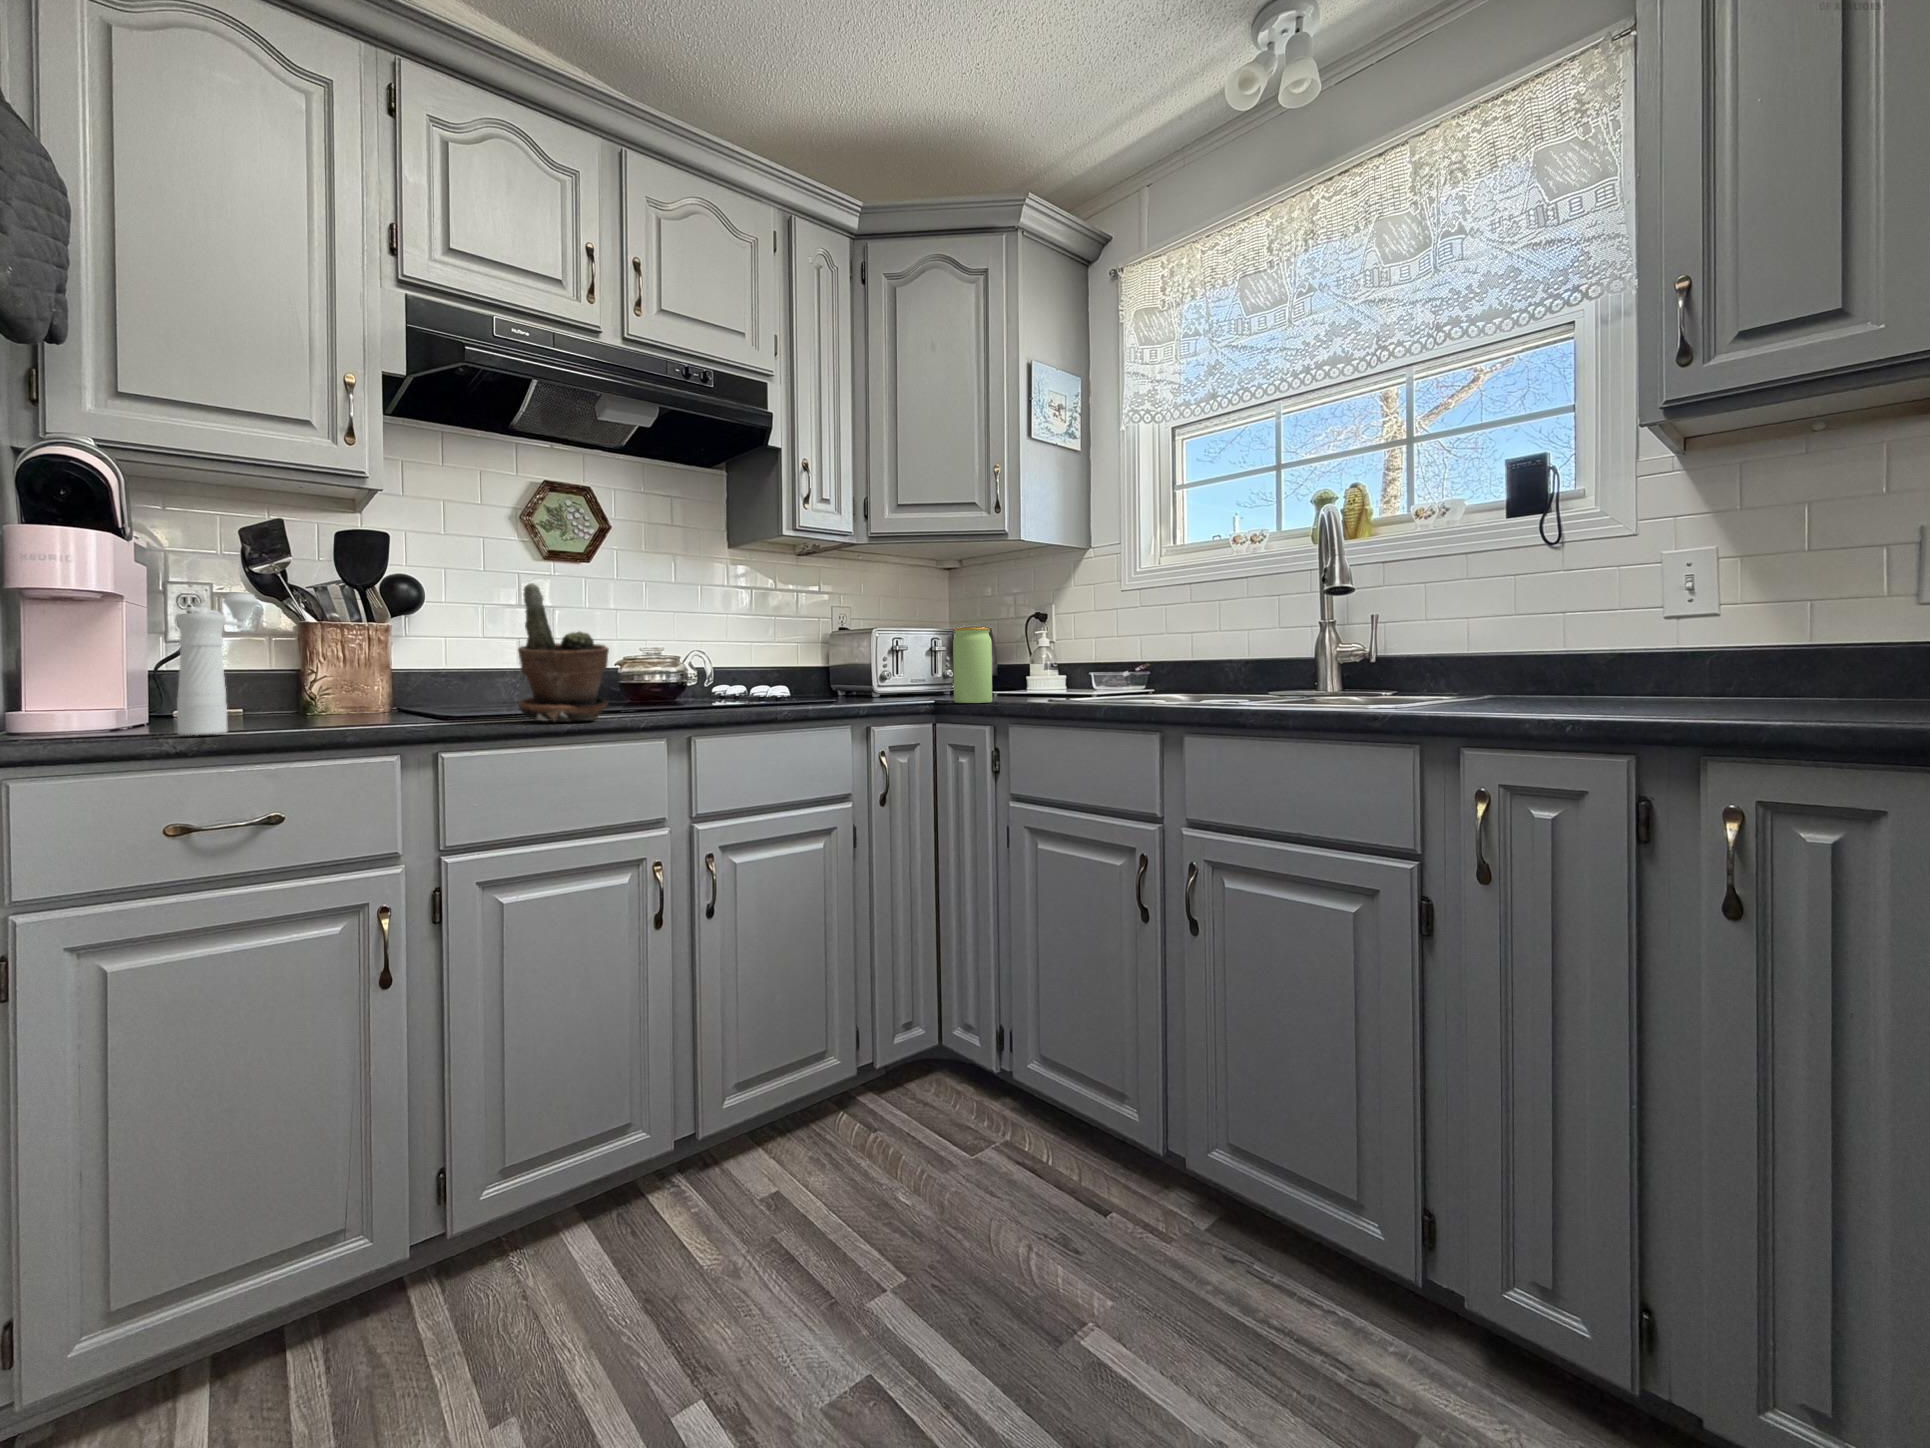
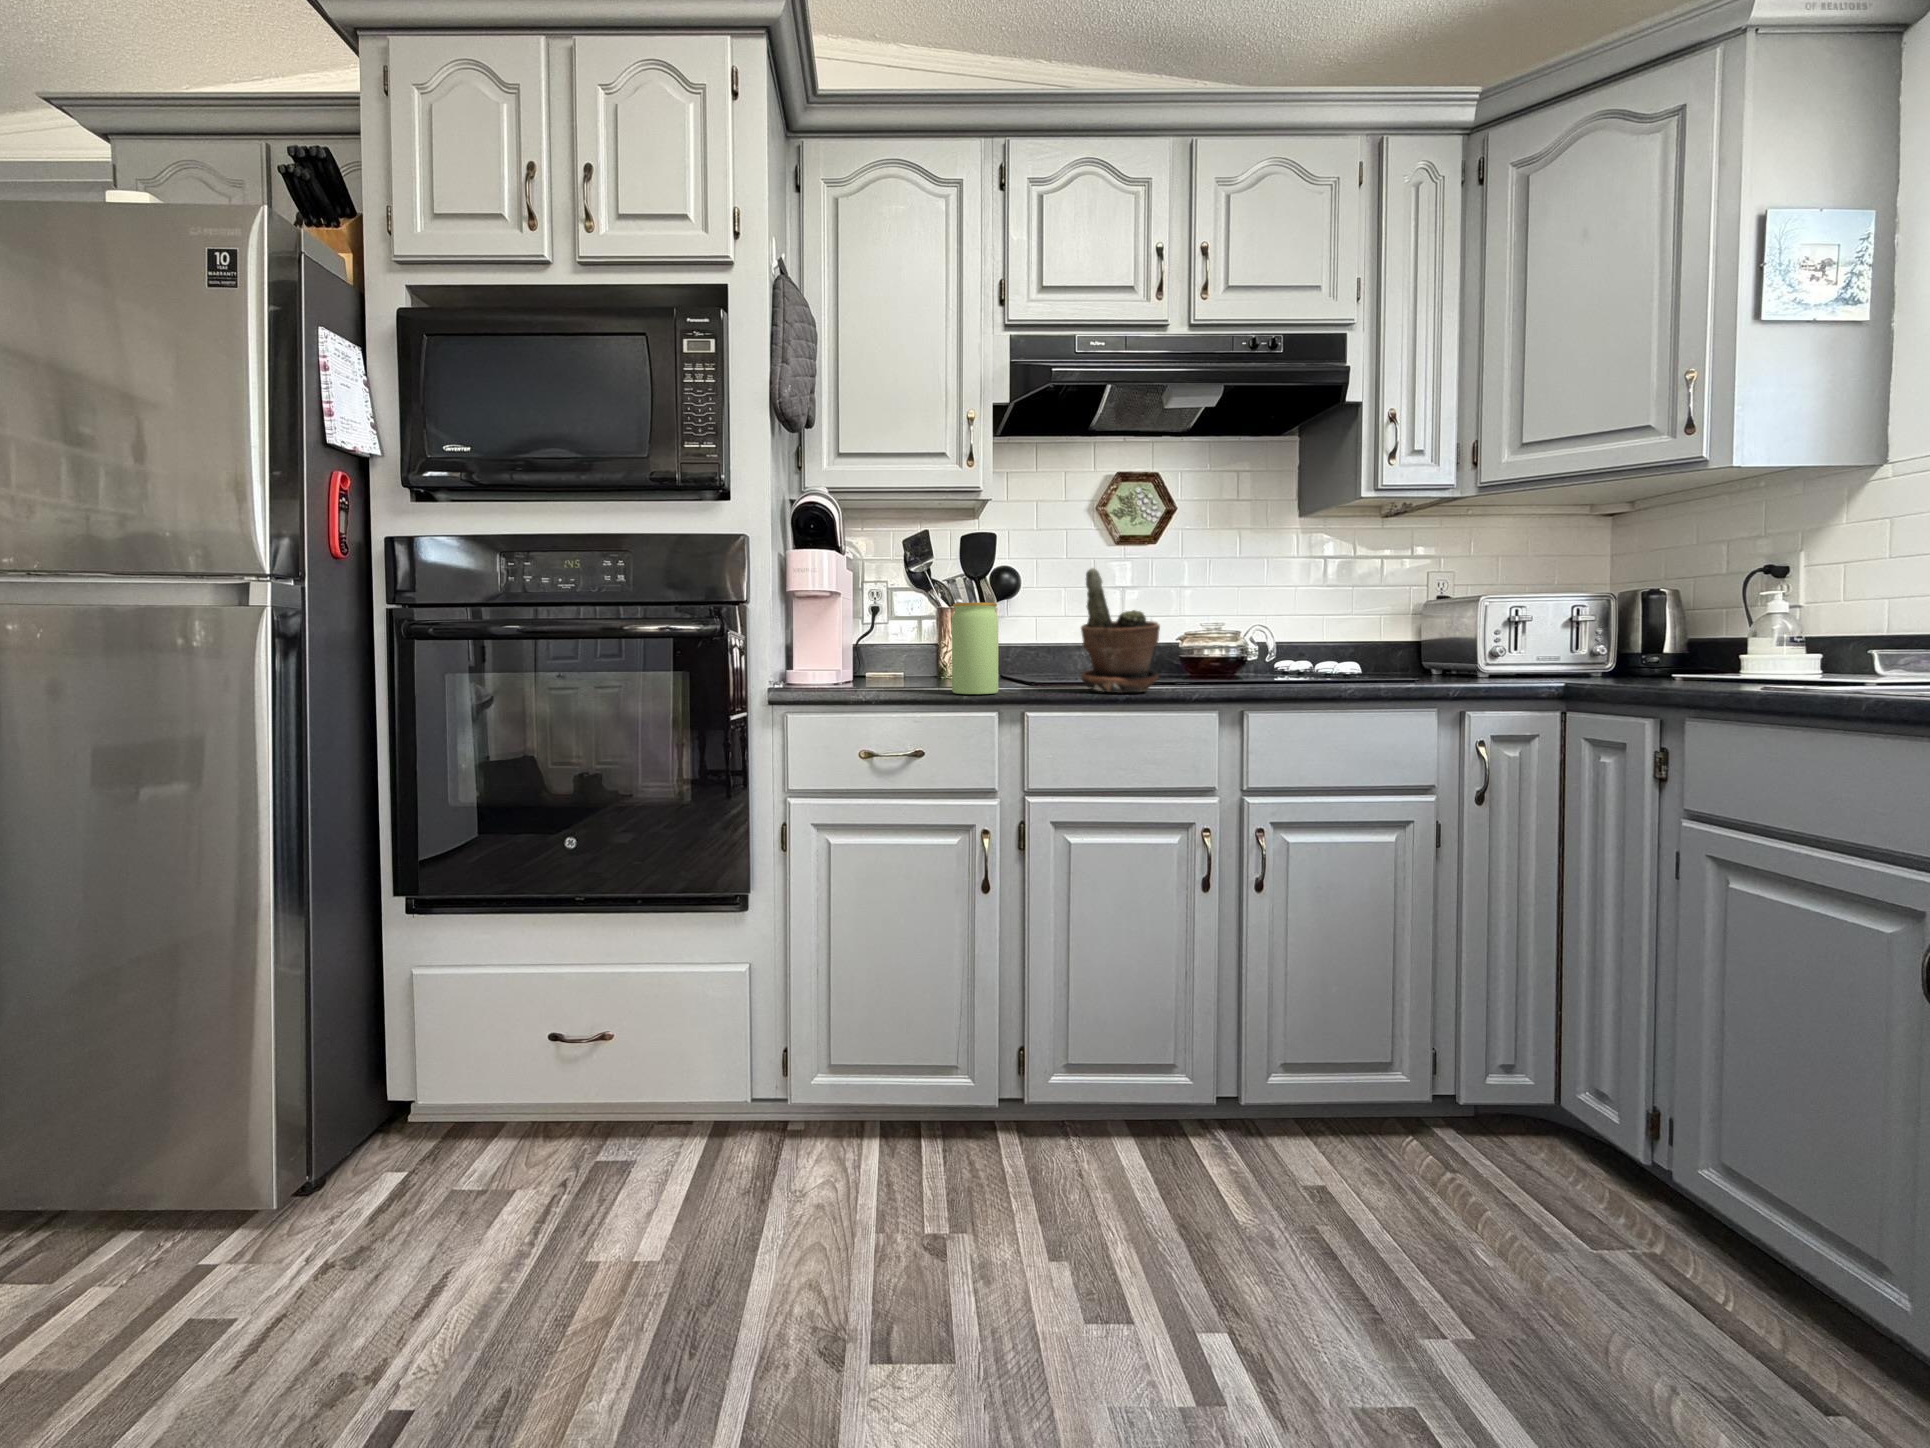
pepper mill: present [176,593,258,735] -> none [851,588,903,692]
jar: present [953,628,992,703] -> present [952,603,998,694]

